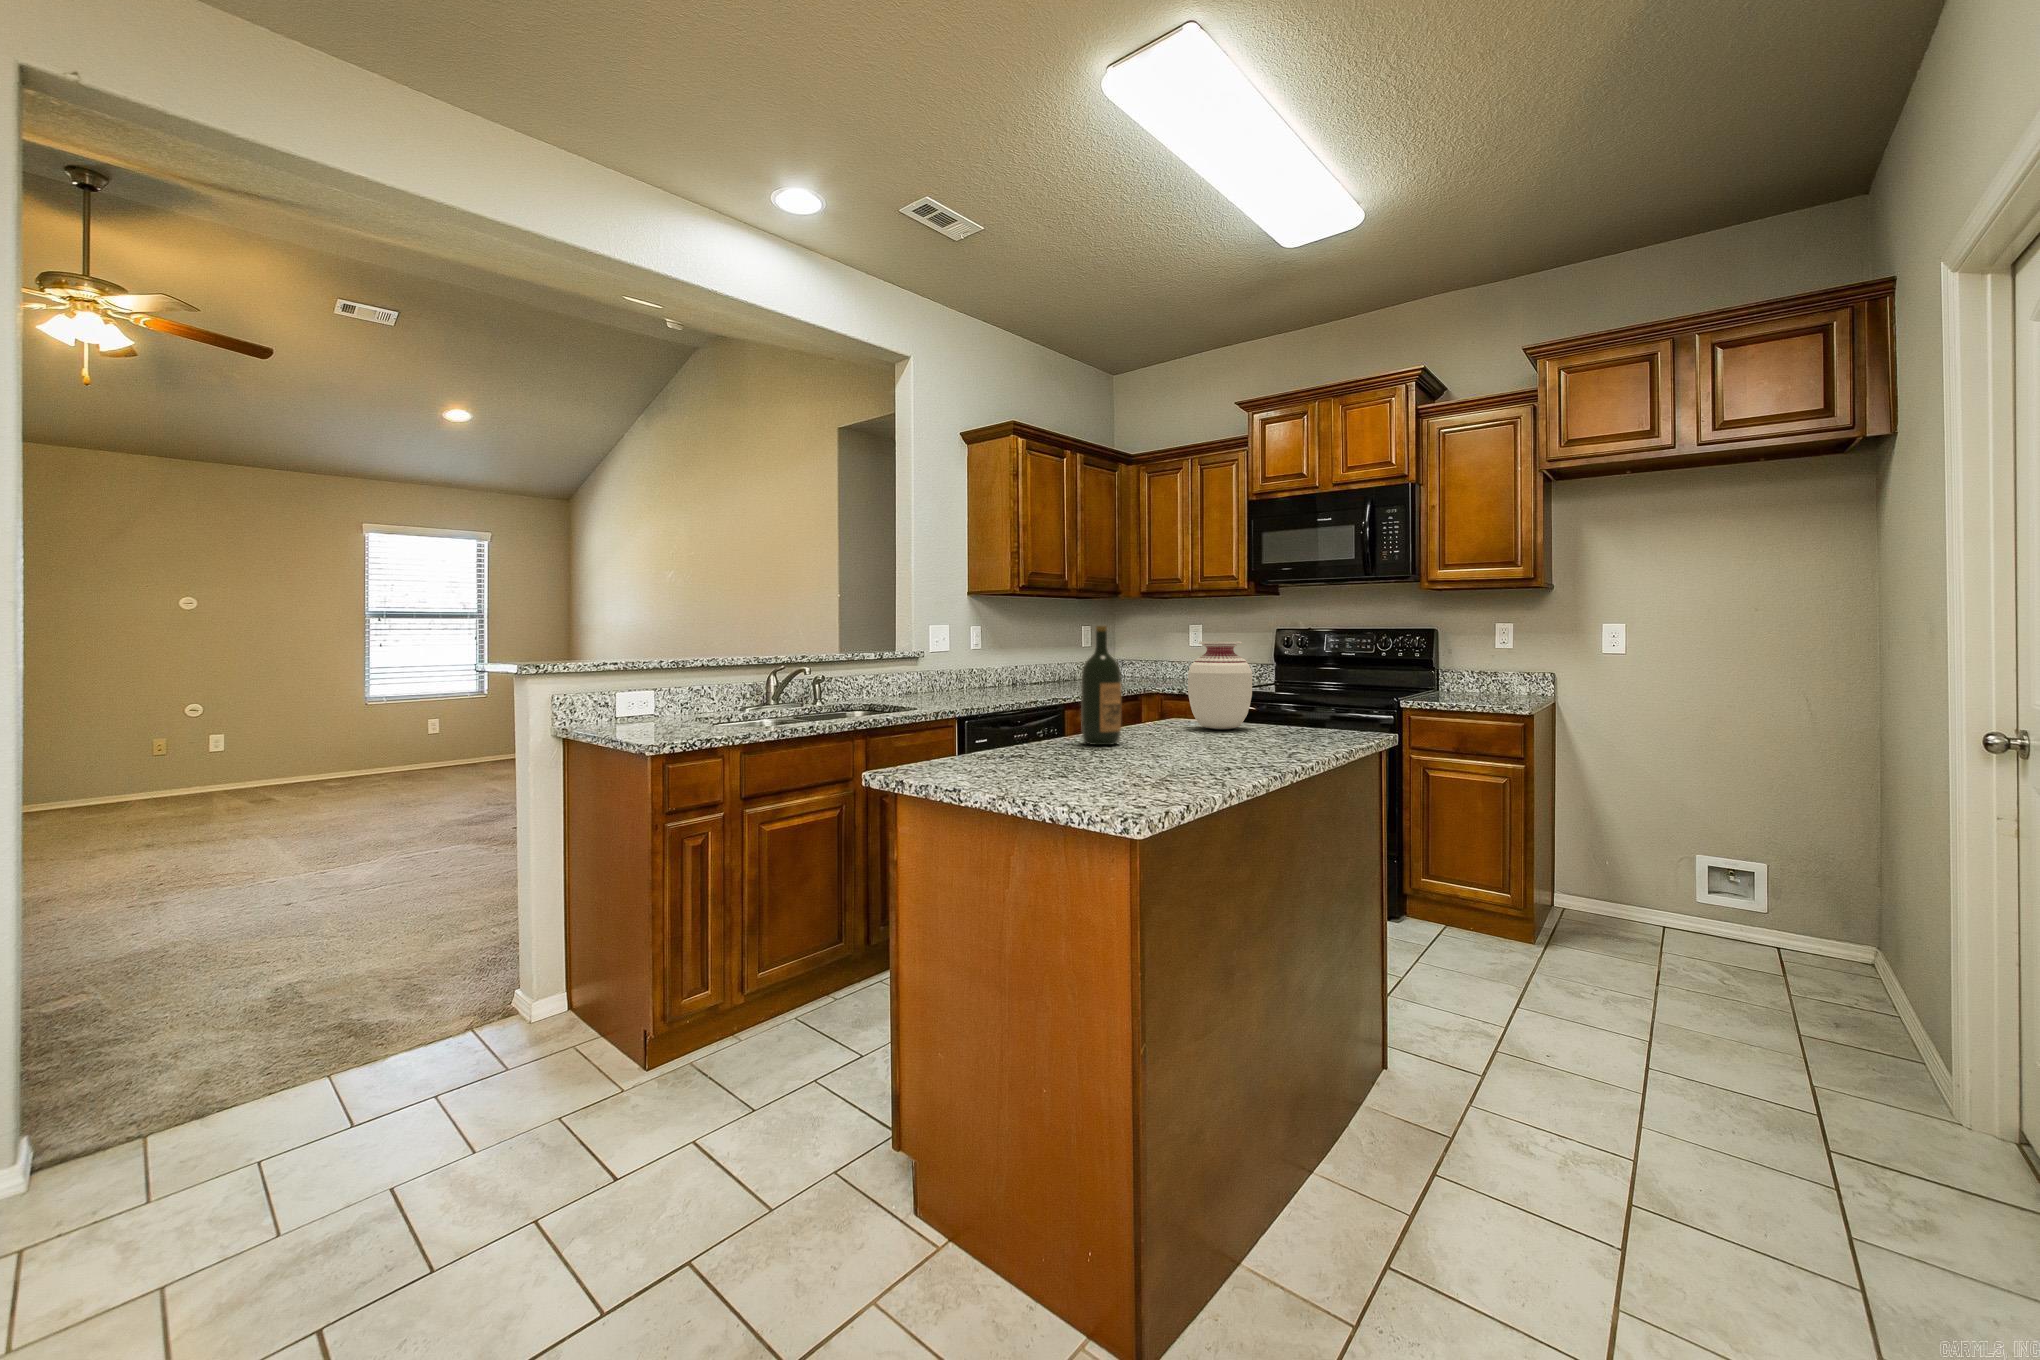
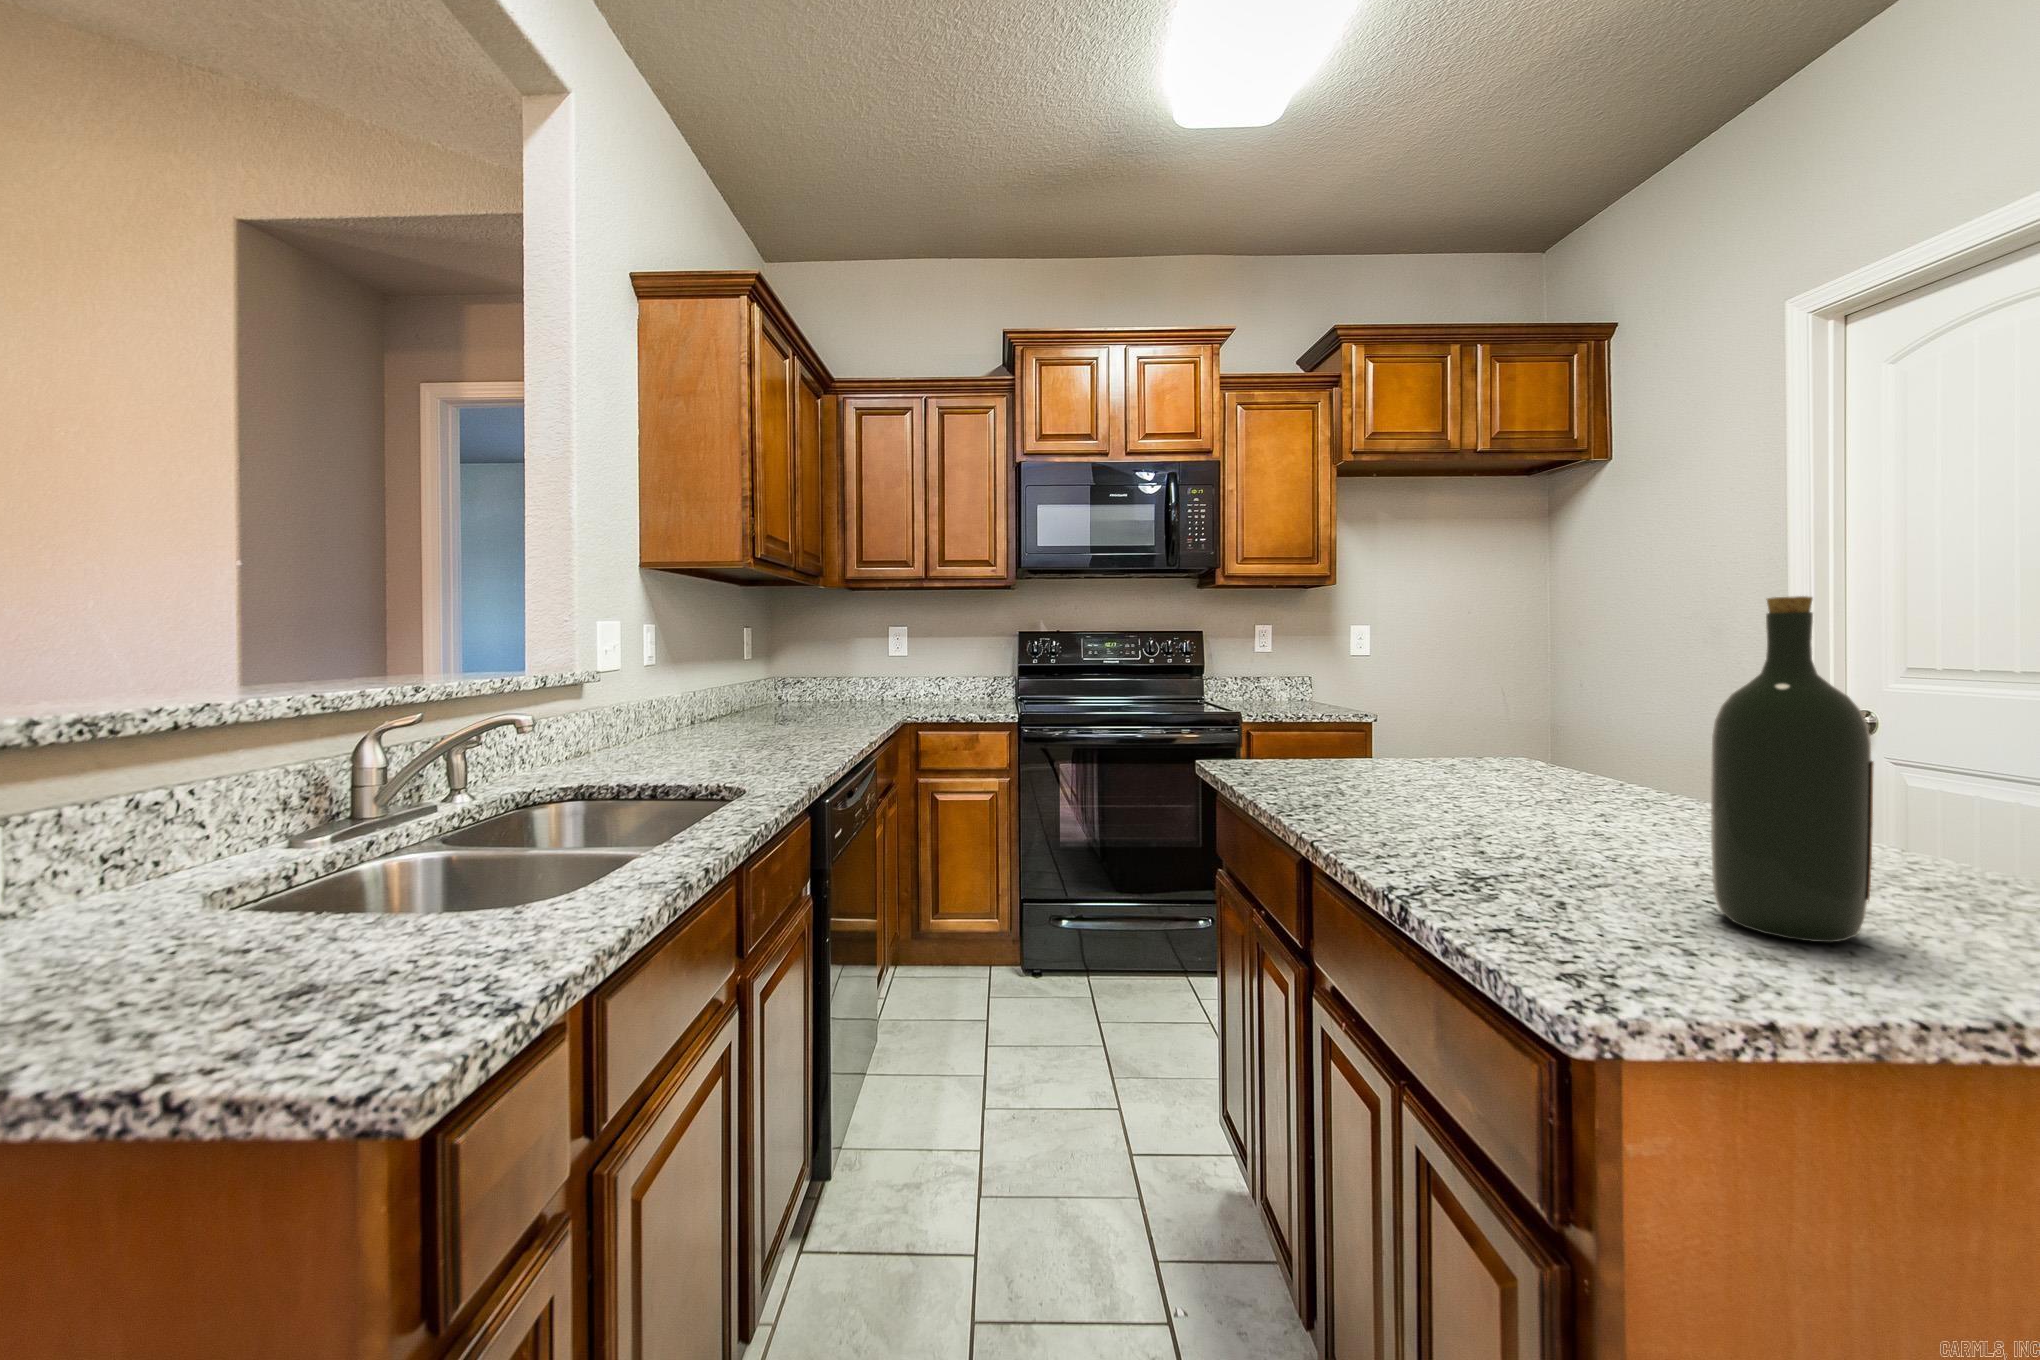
vase: present [1188,641,1252,729] -> none [1468,642,1612,813]

